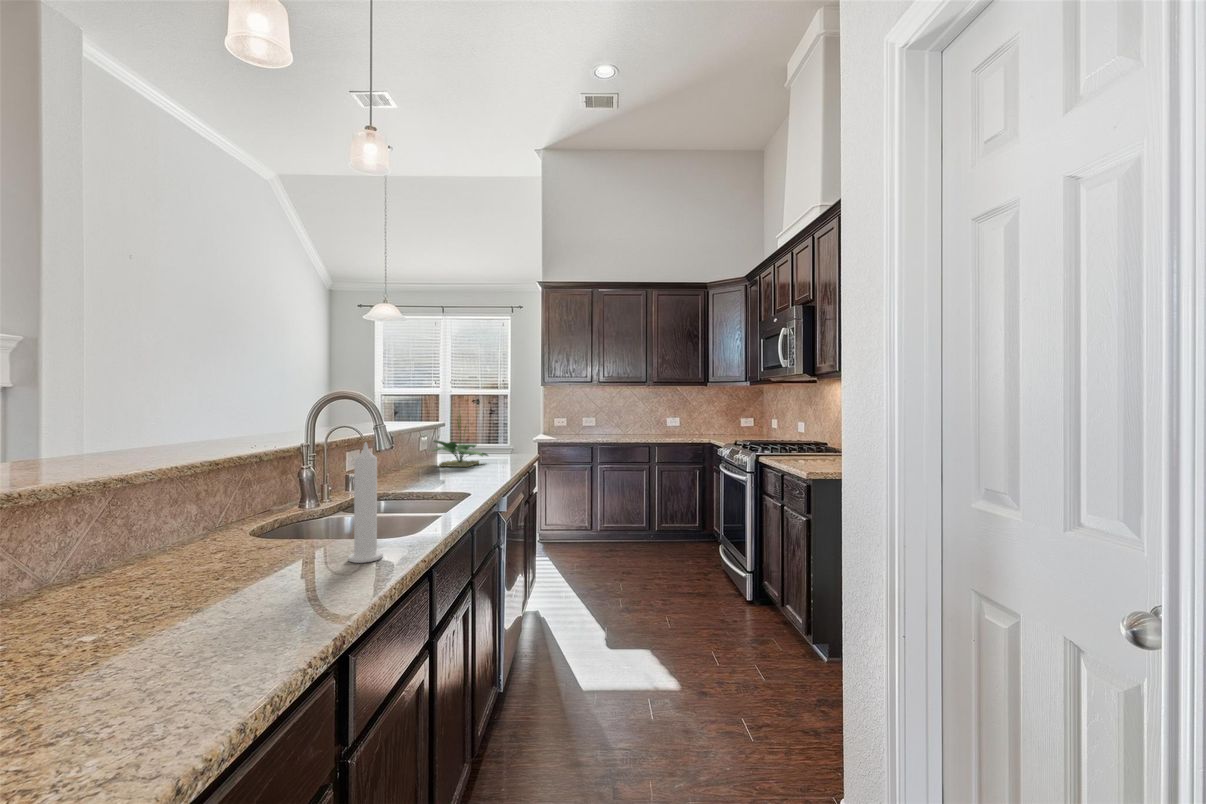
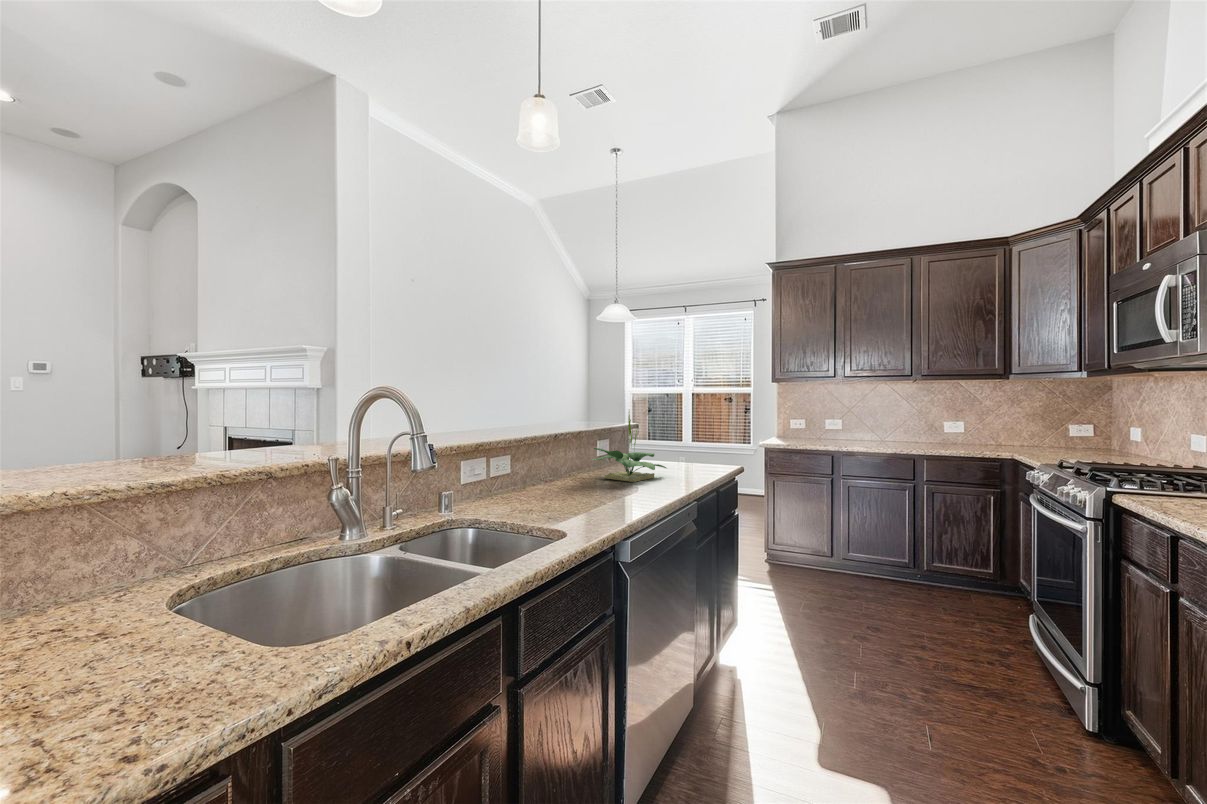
candle: present [348,442,383,563] -> none [96,482,183,729]

